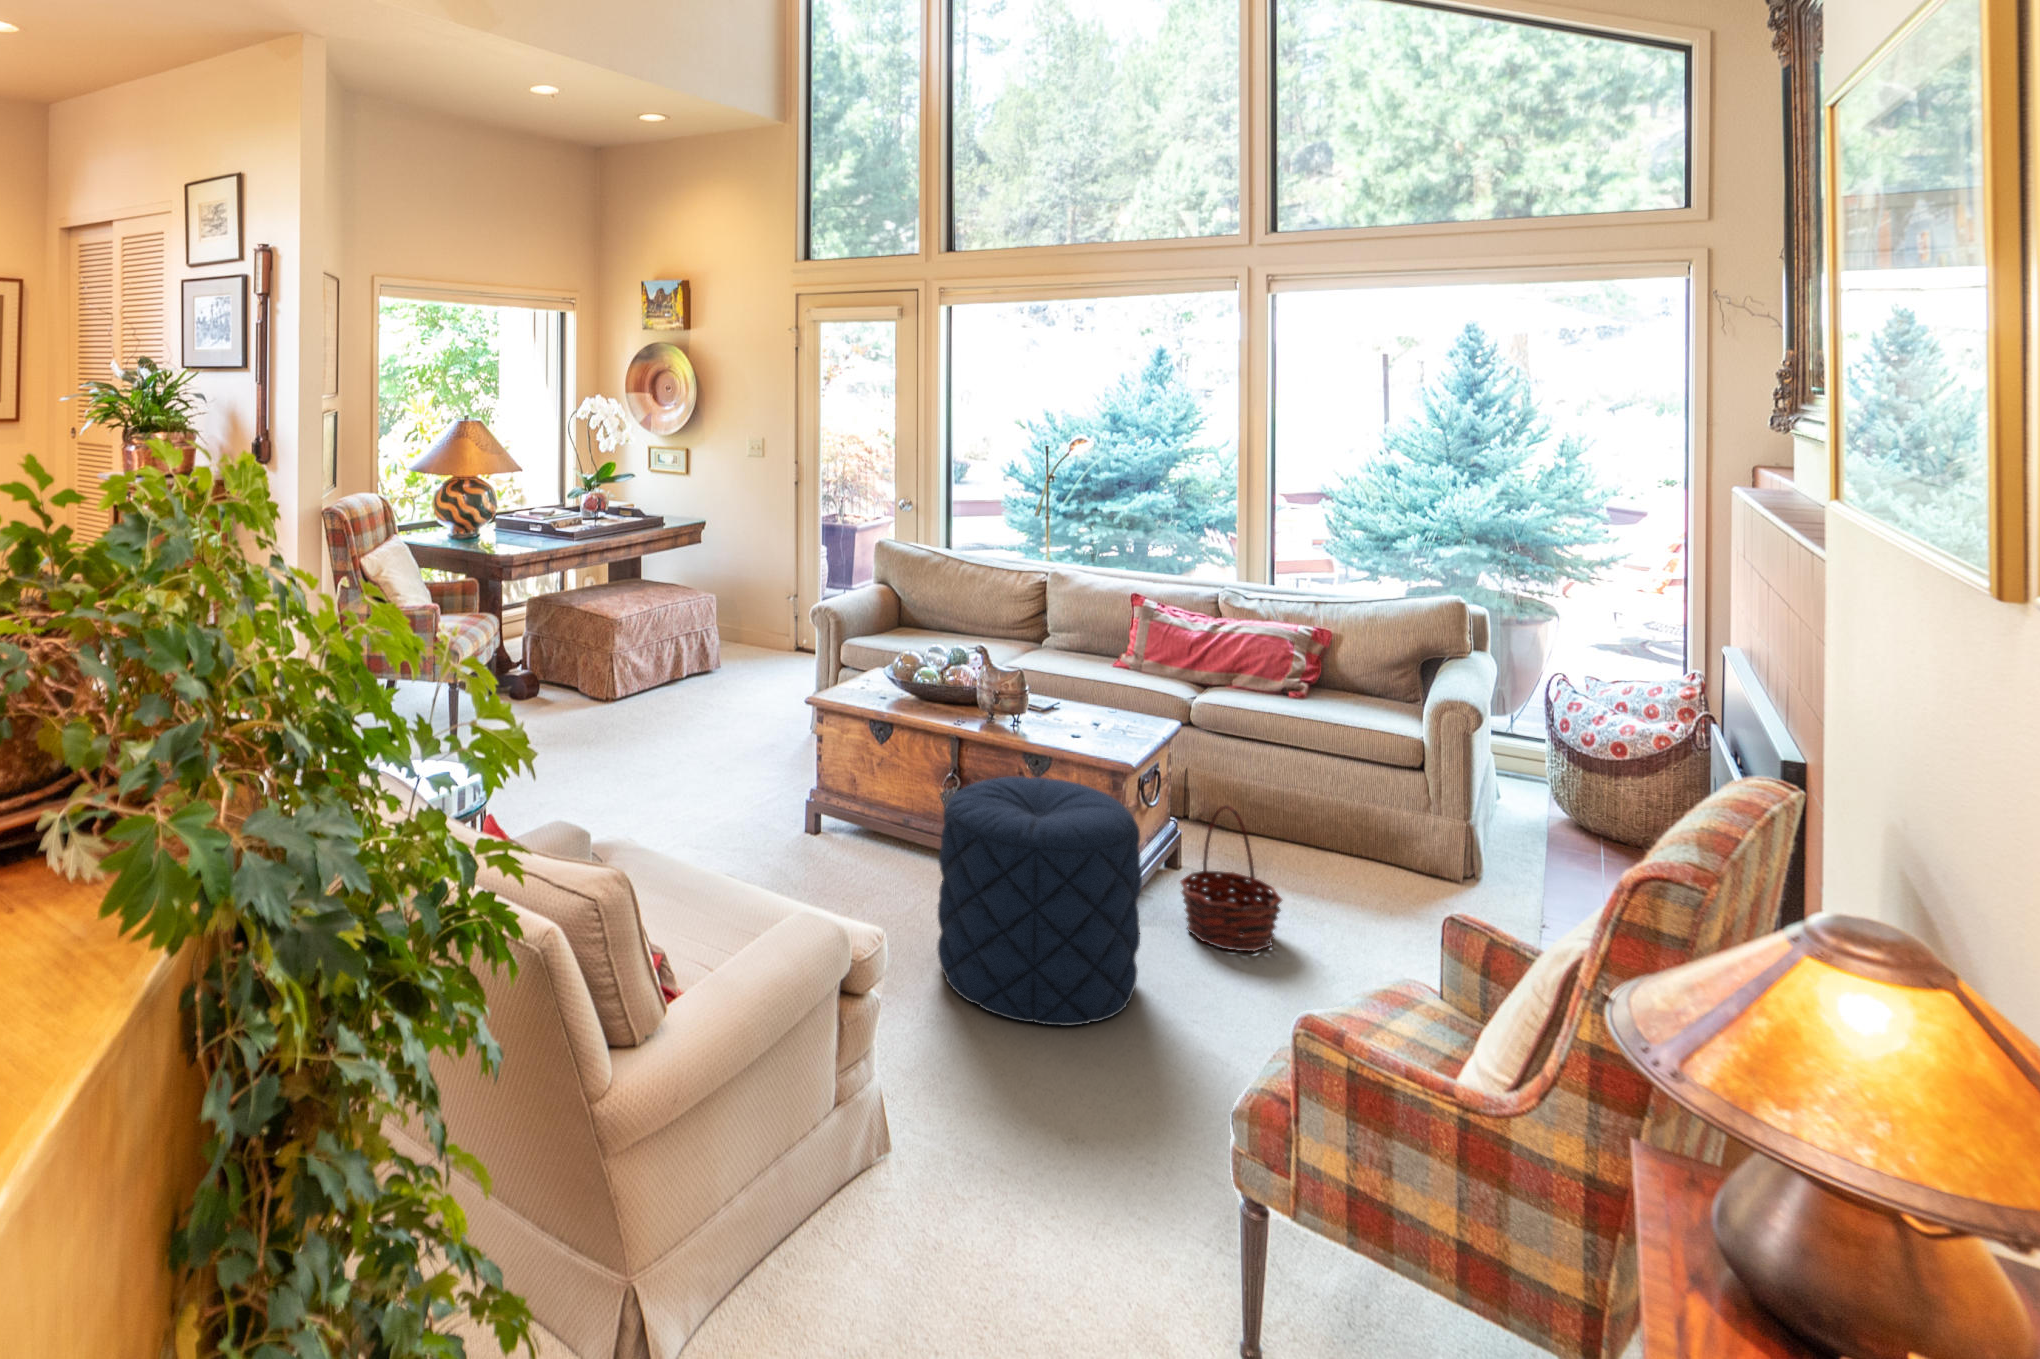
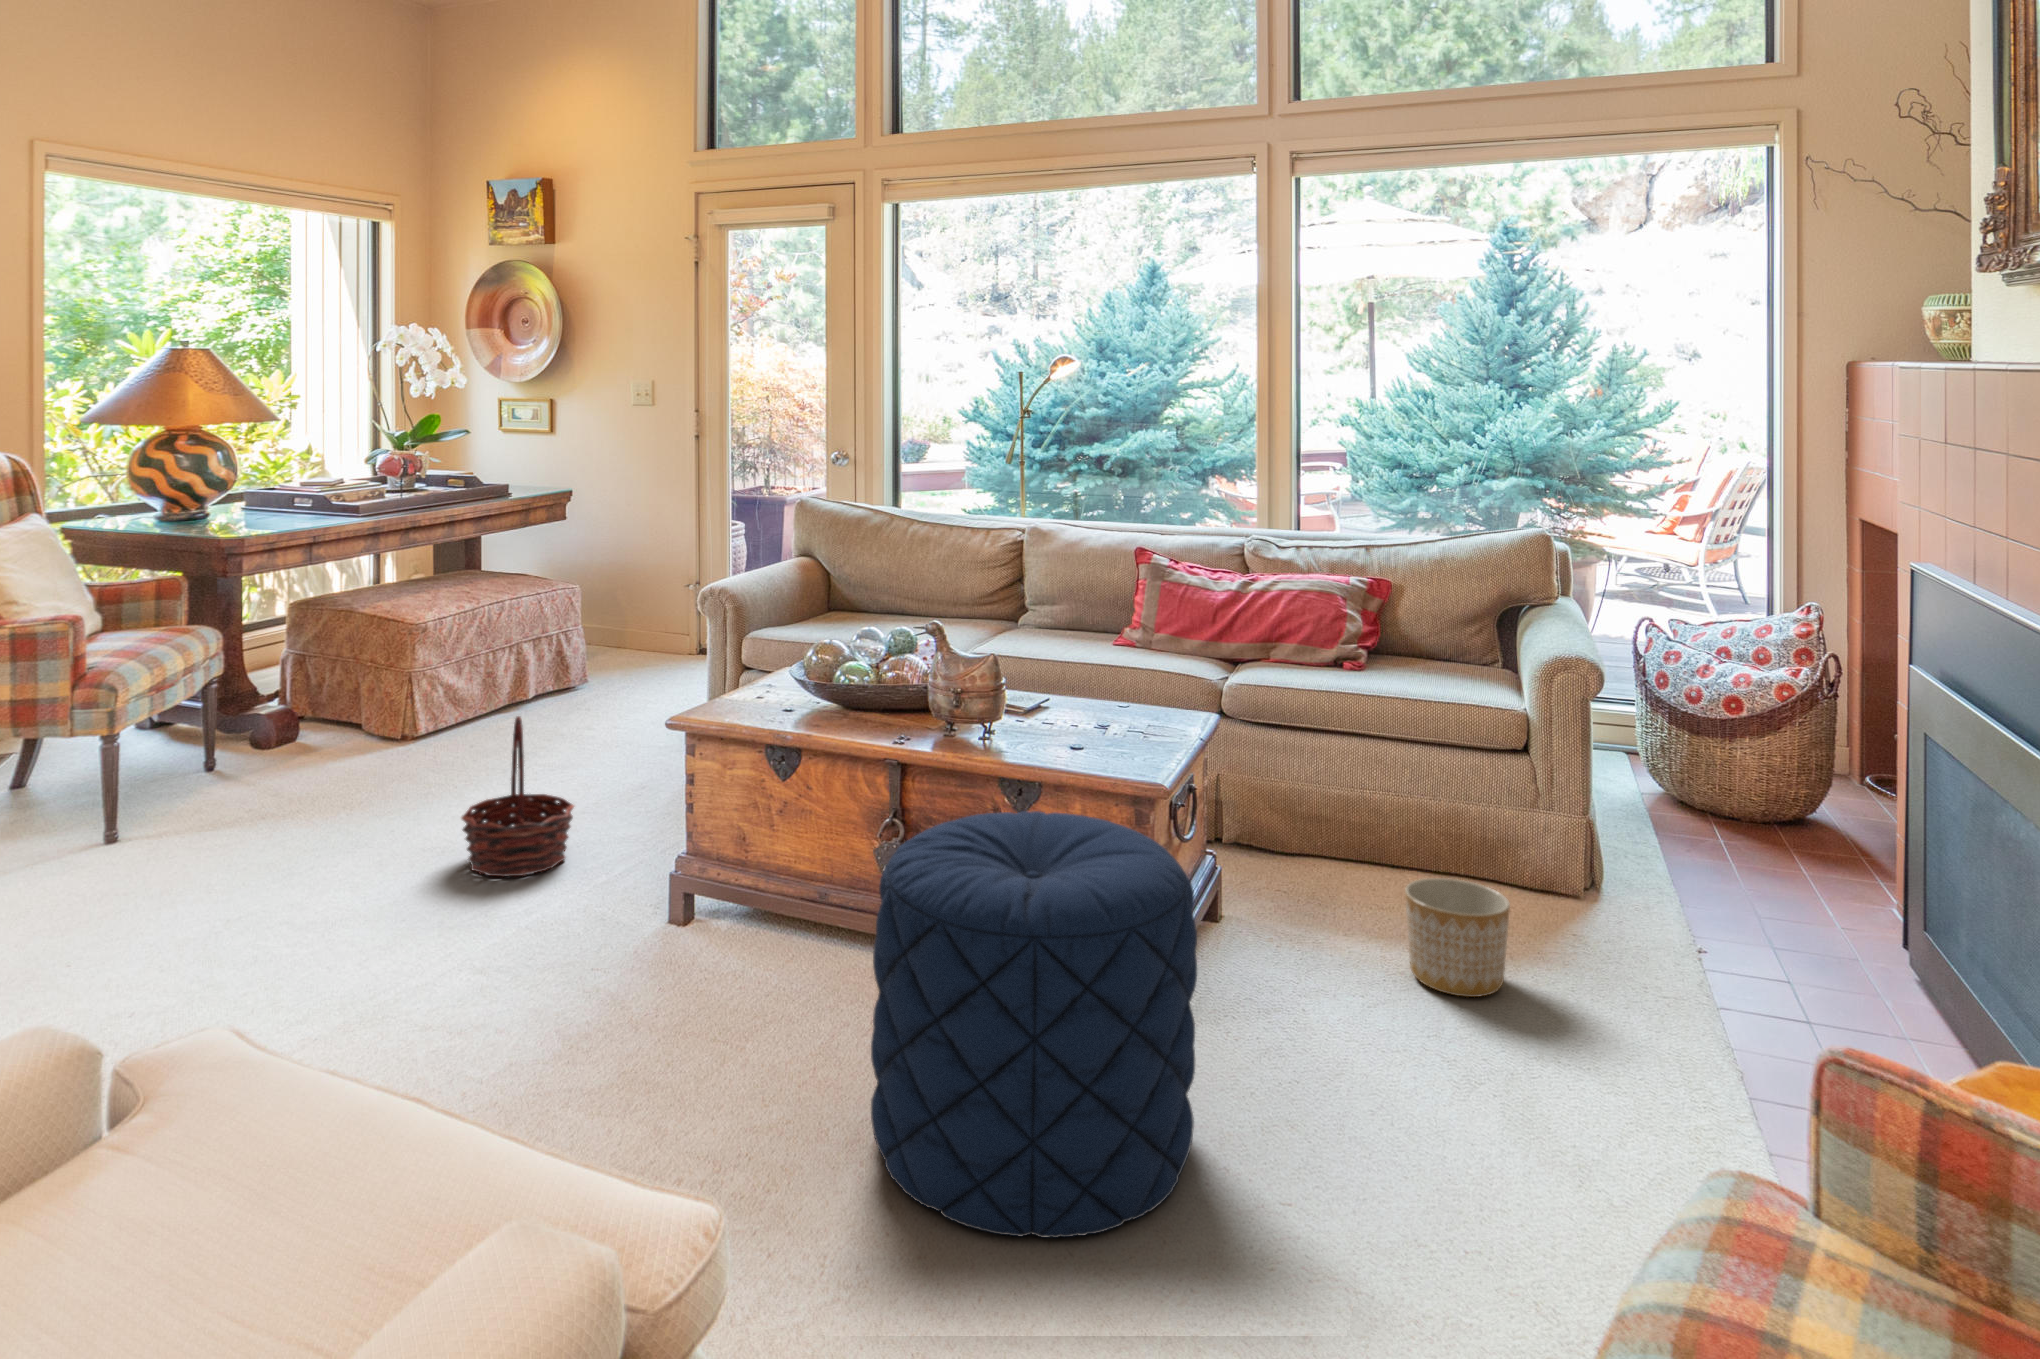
basket: present [1180,805,1282,951] -> present [462,716,574,876]
planter: none [1310,846,1386,928] -> present [1405,878,1510,997]

